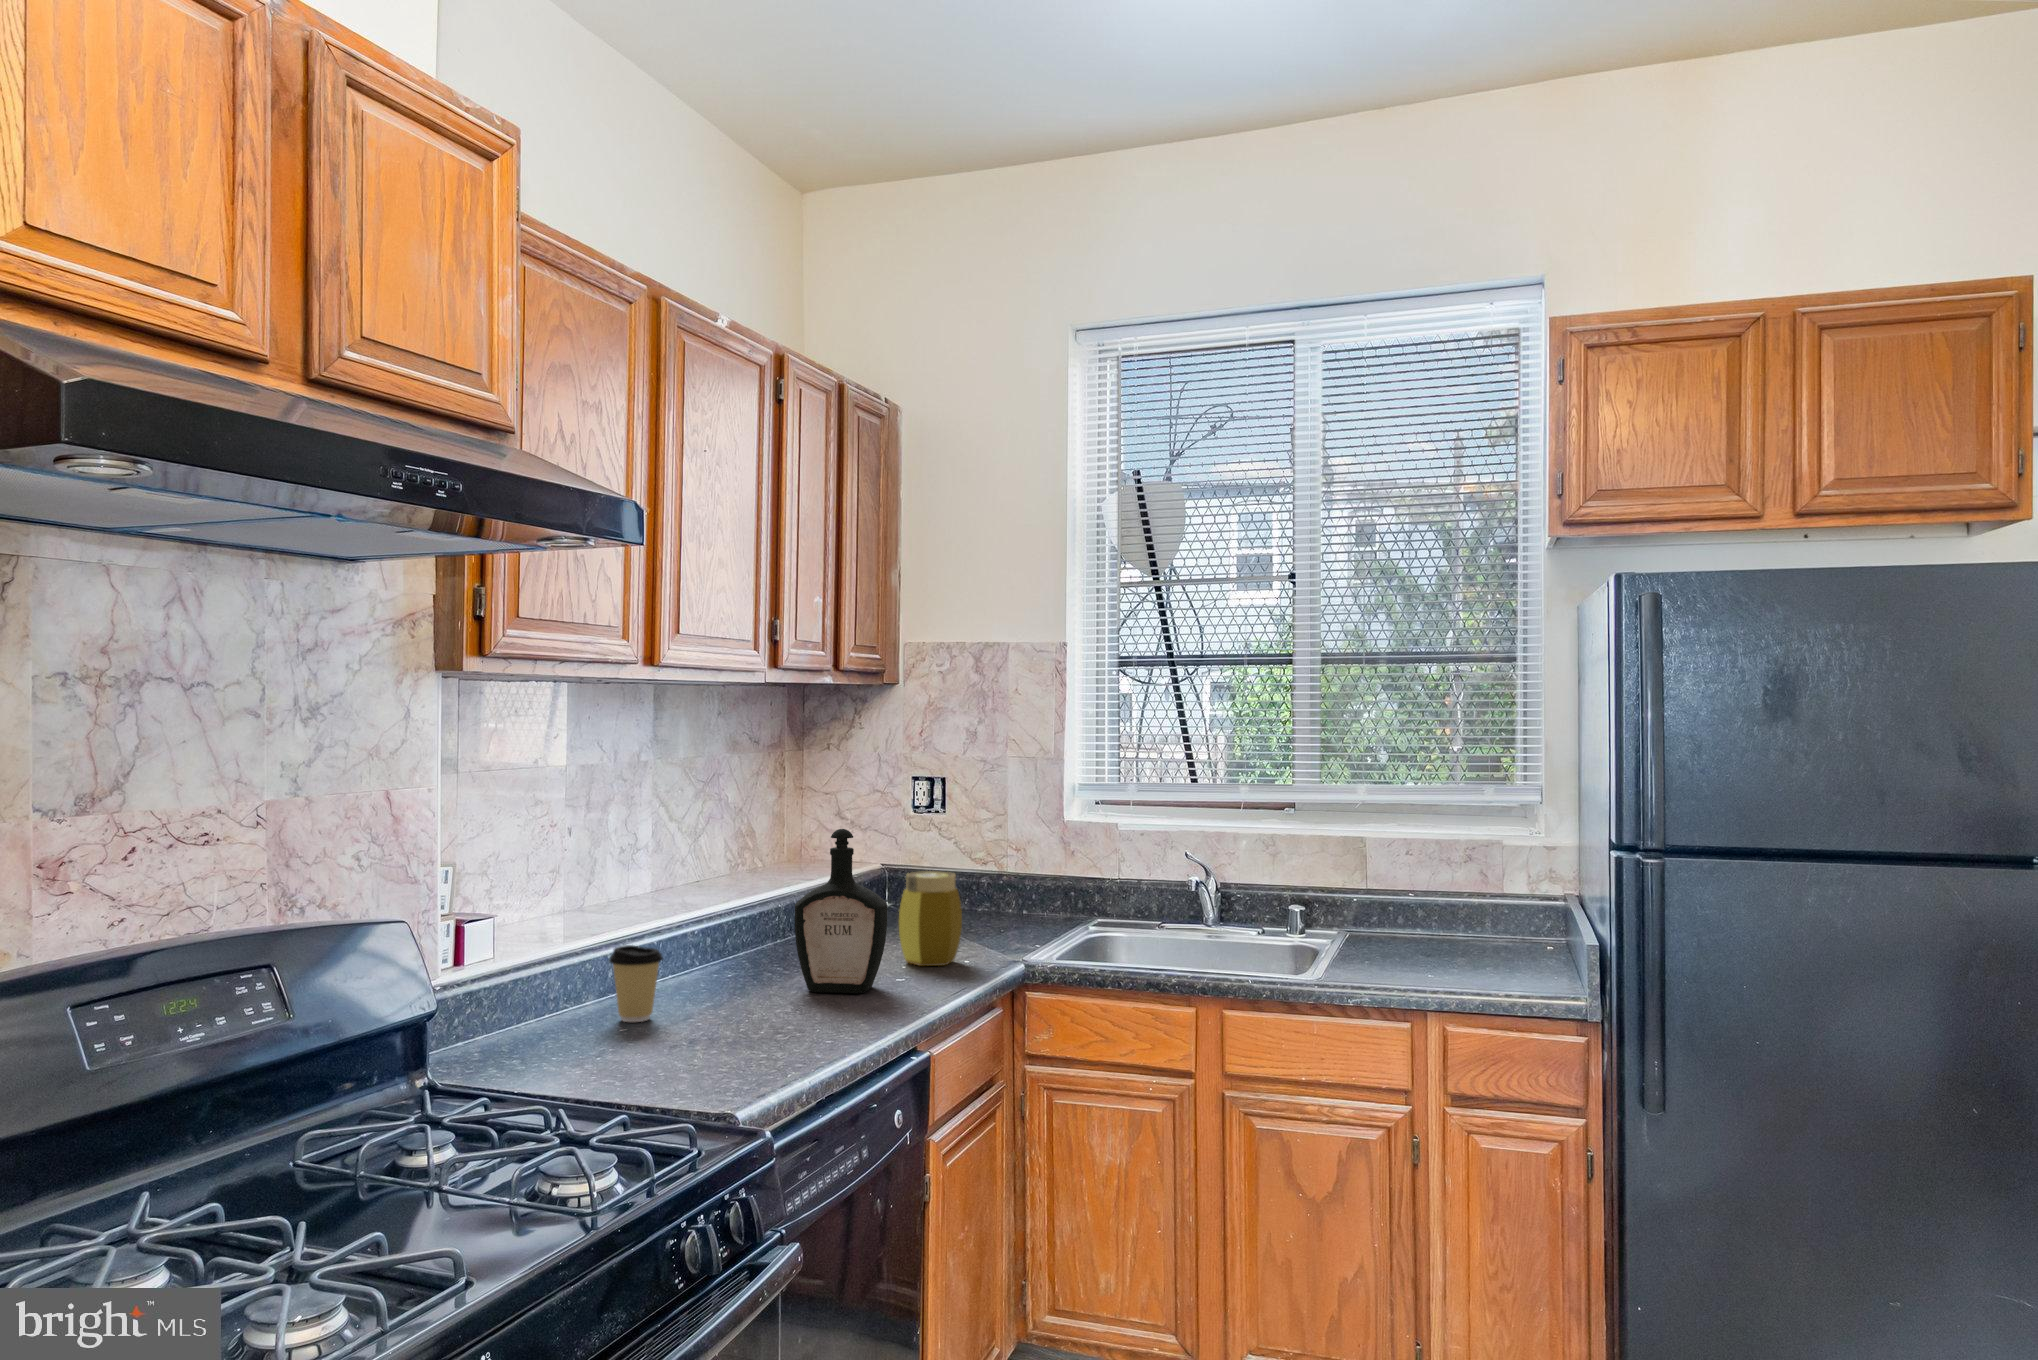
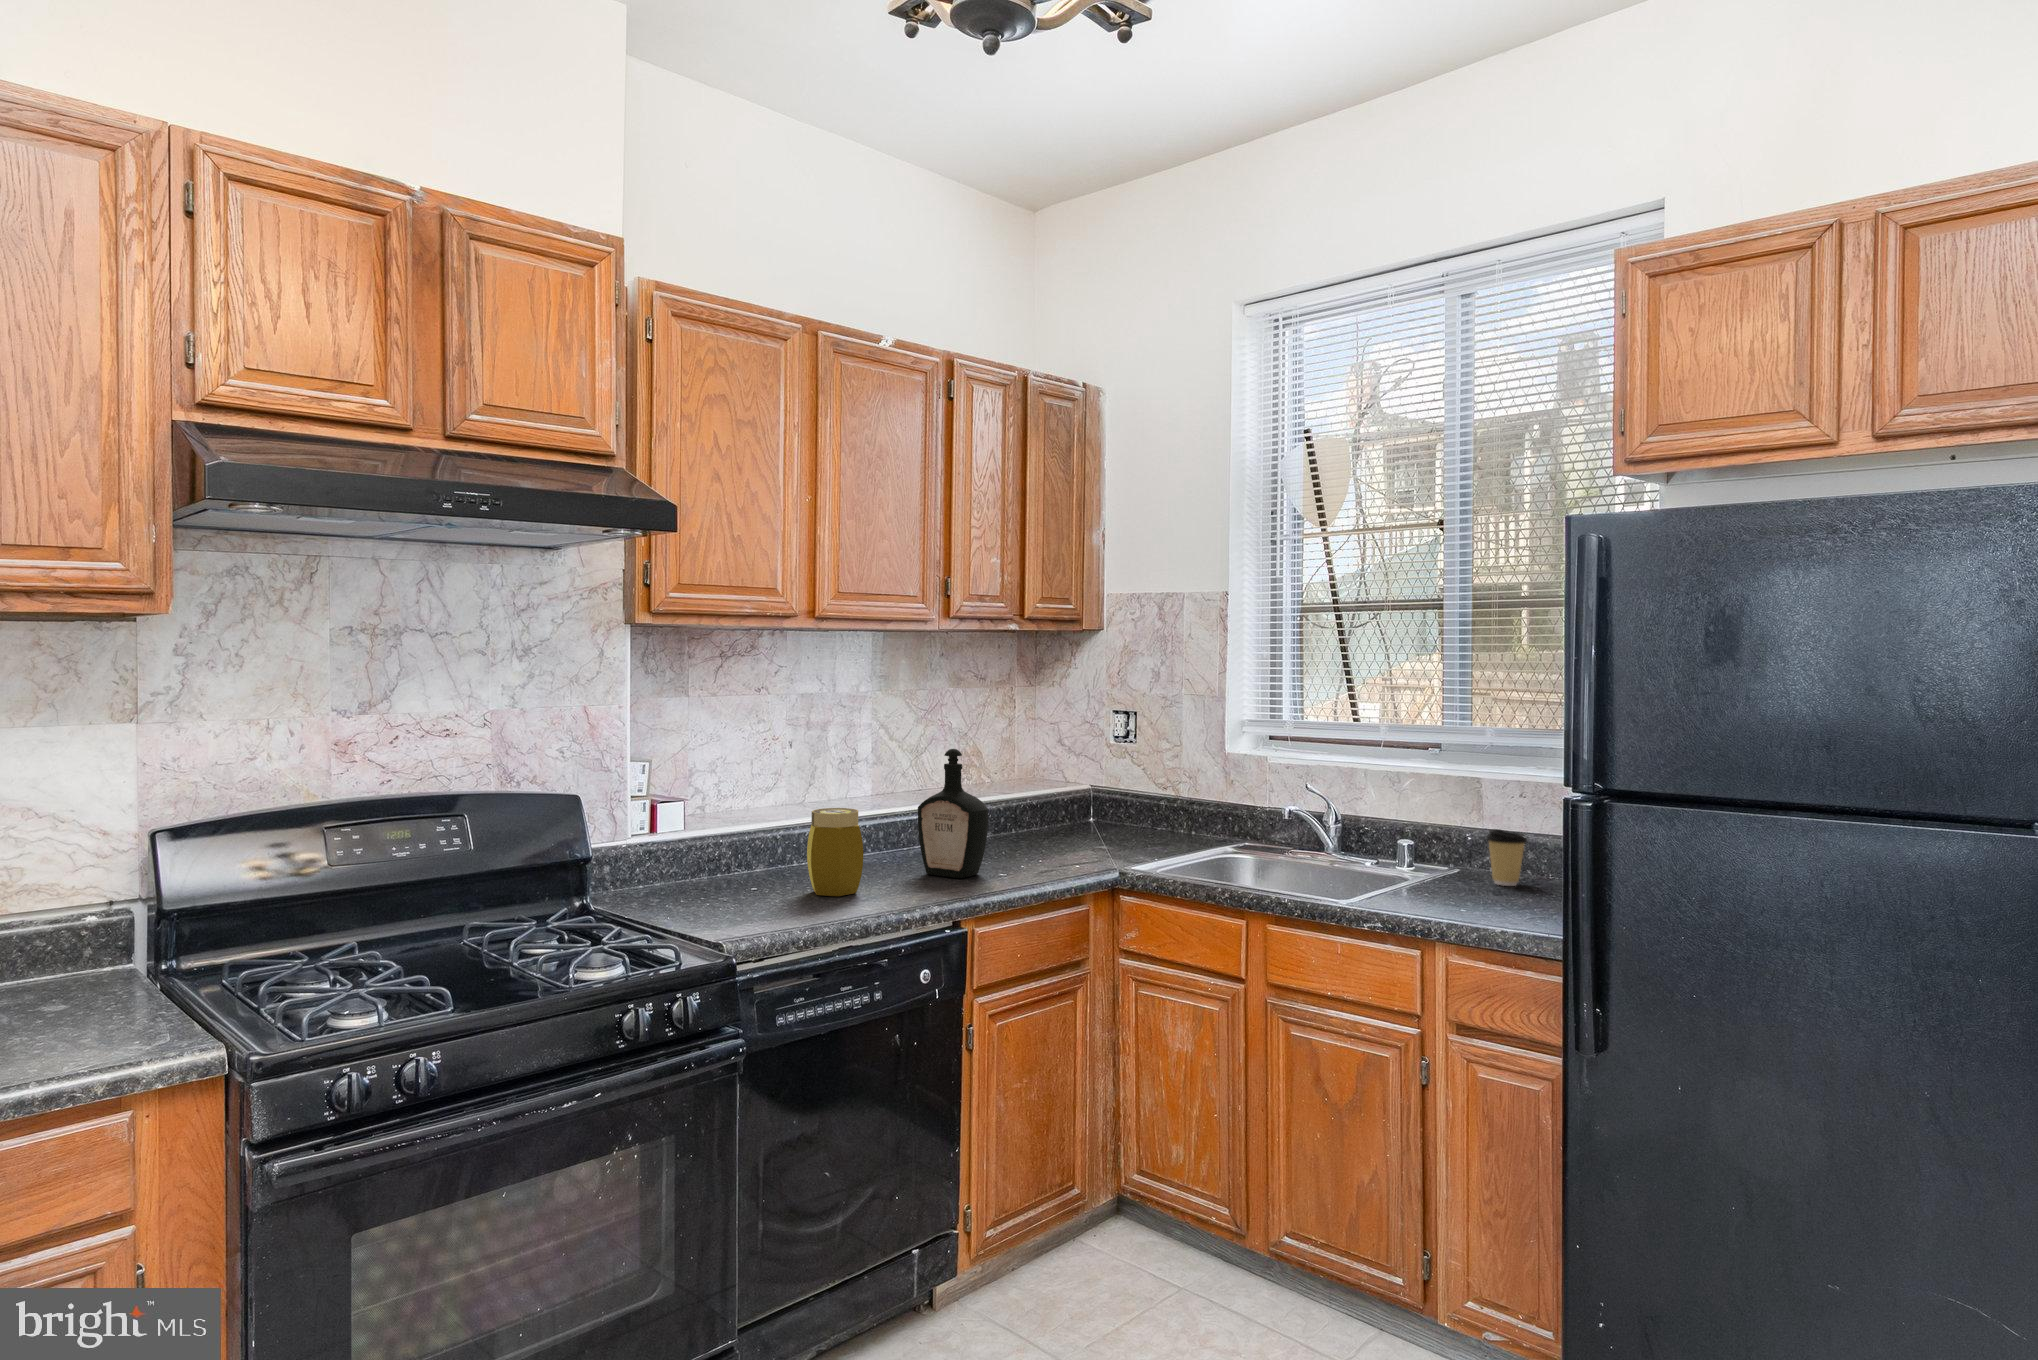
jar: present [899,871,962,966] -> present [807,808,863,896]
coffee cup: present [609,945,663,1022] -> present [1486,829,1527,886]

